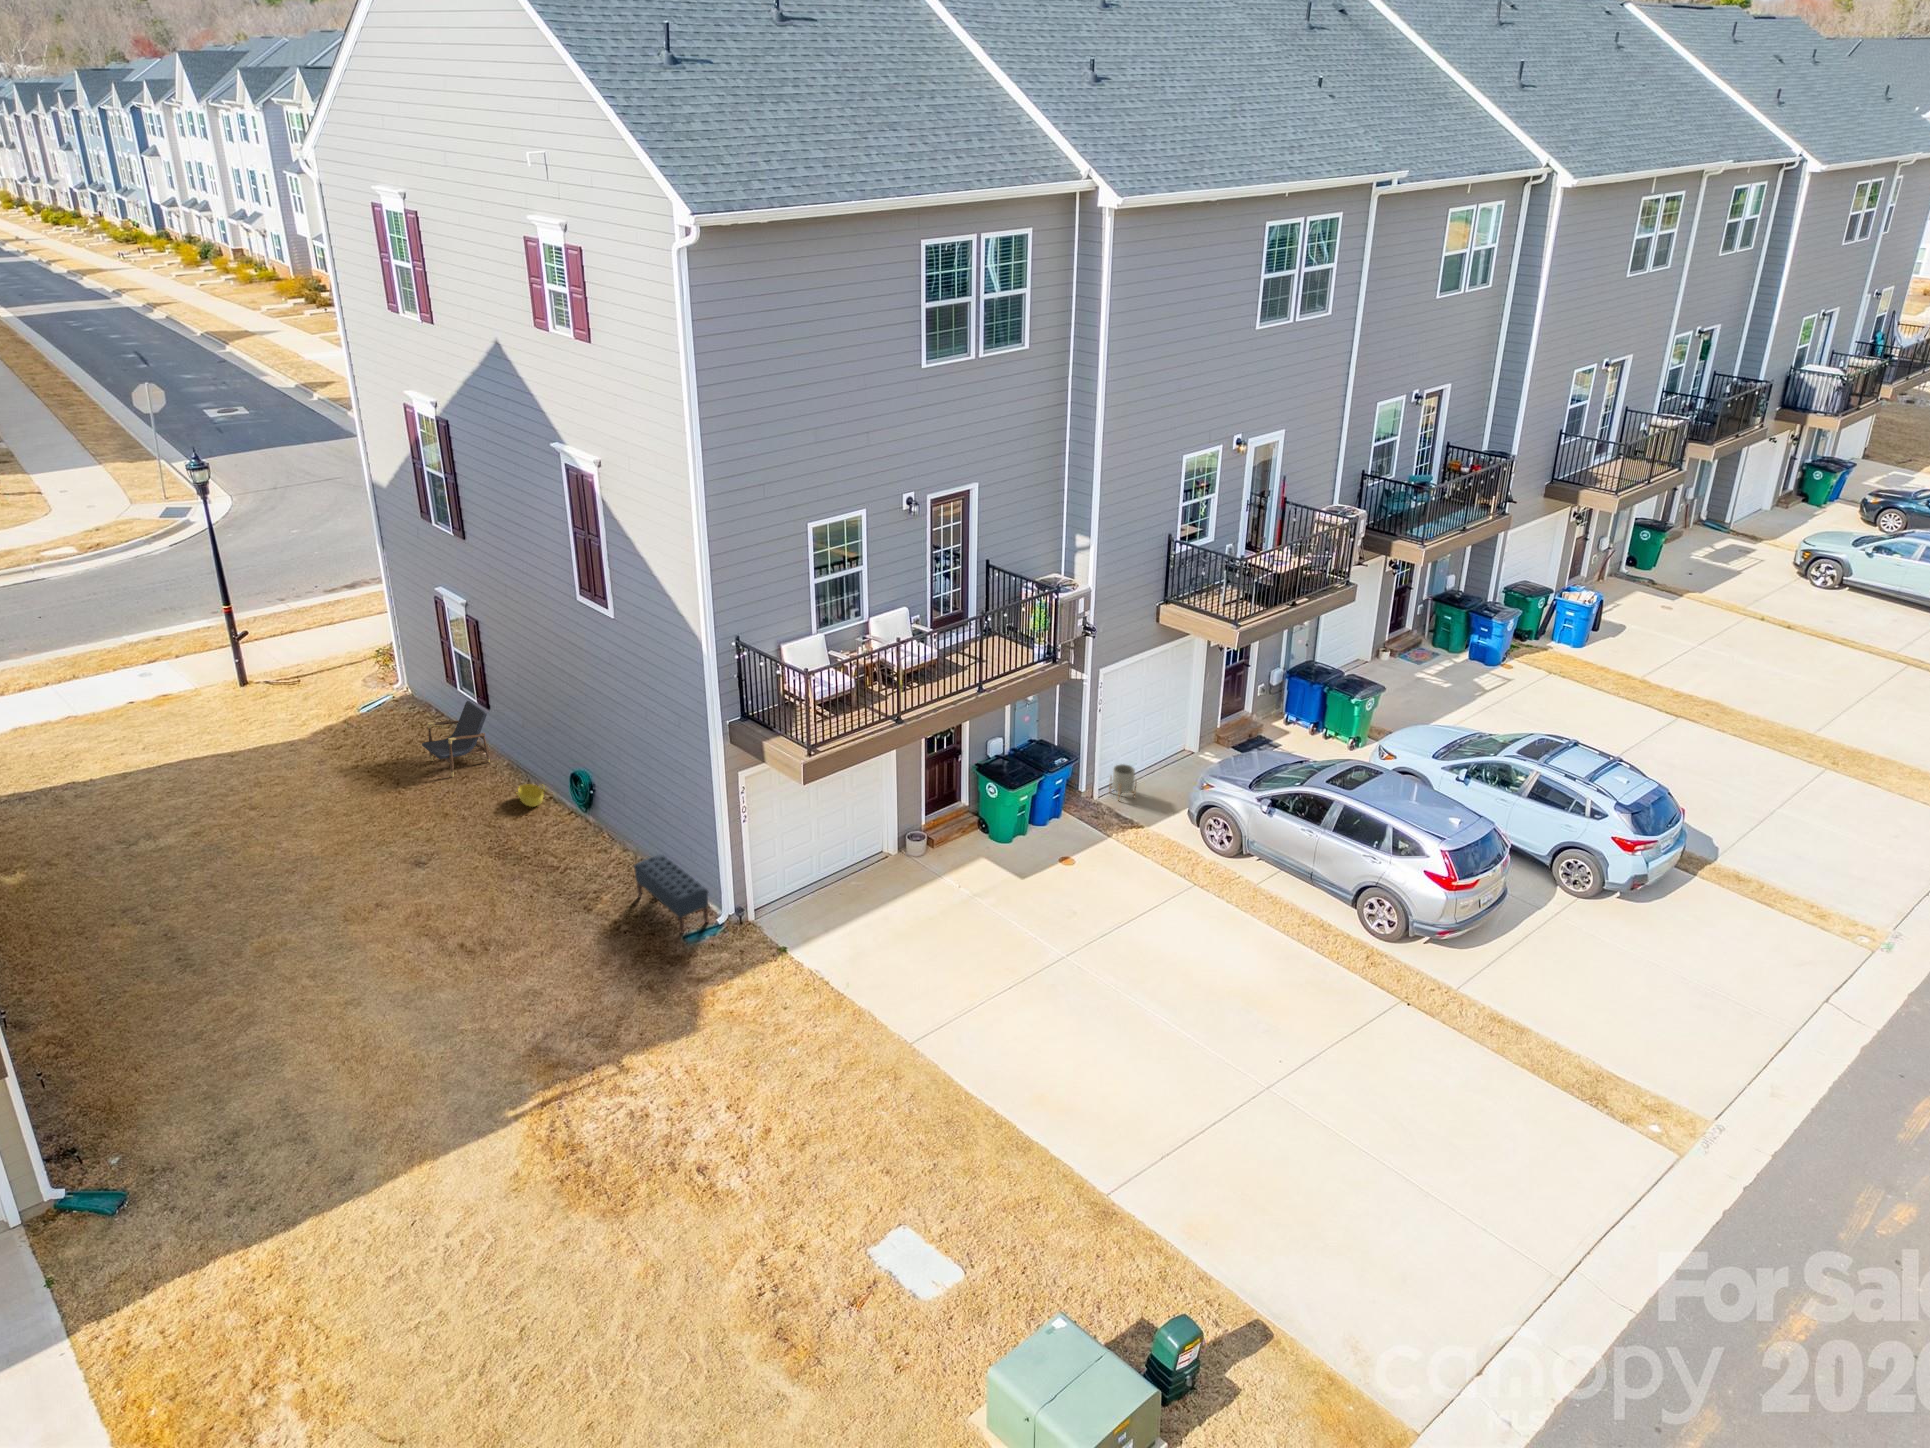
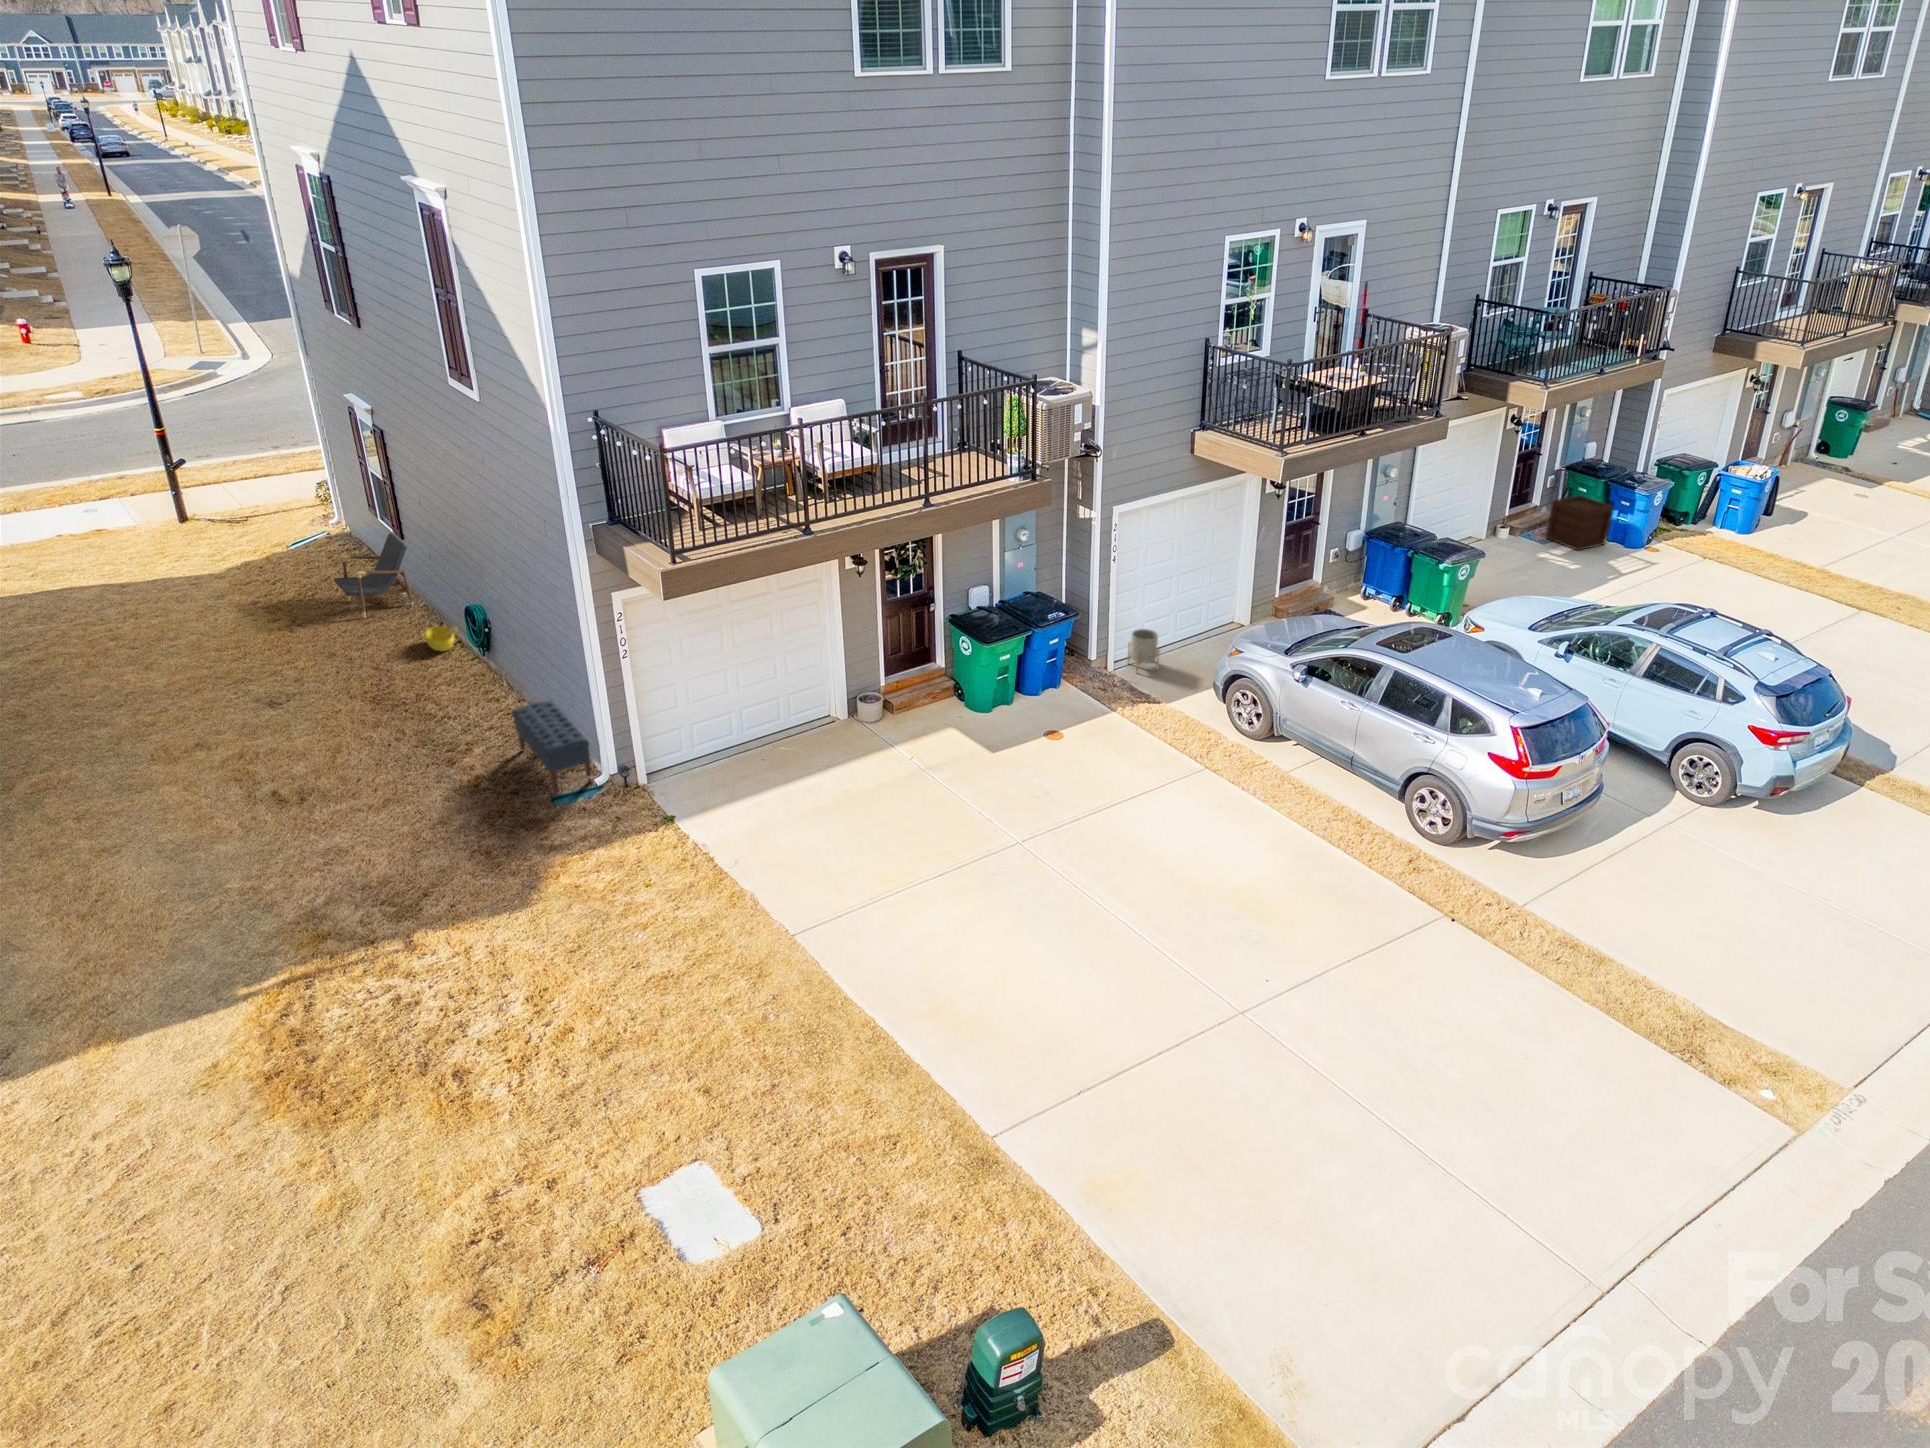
wooden crate: none [1421,621,1477,669] -> present [1545,495,1614,550]

